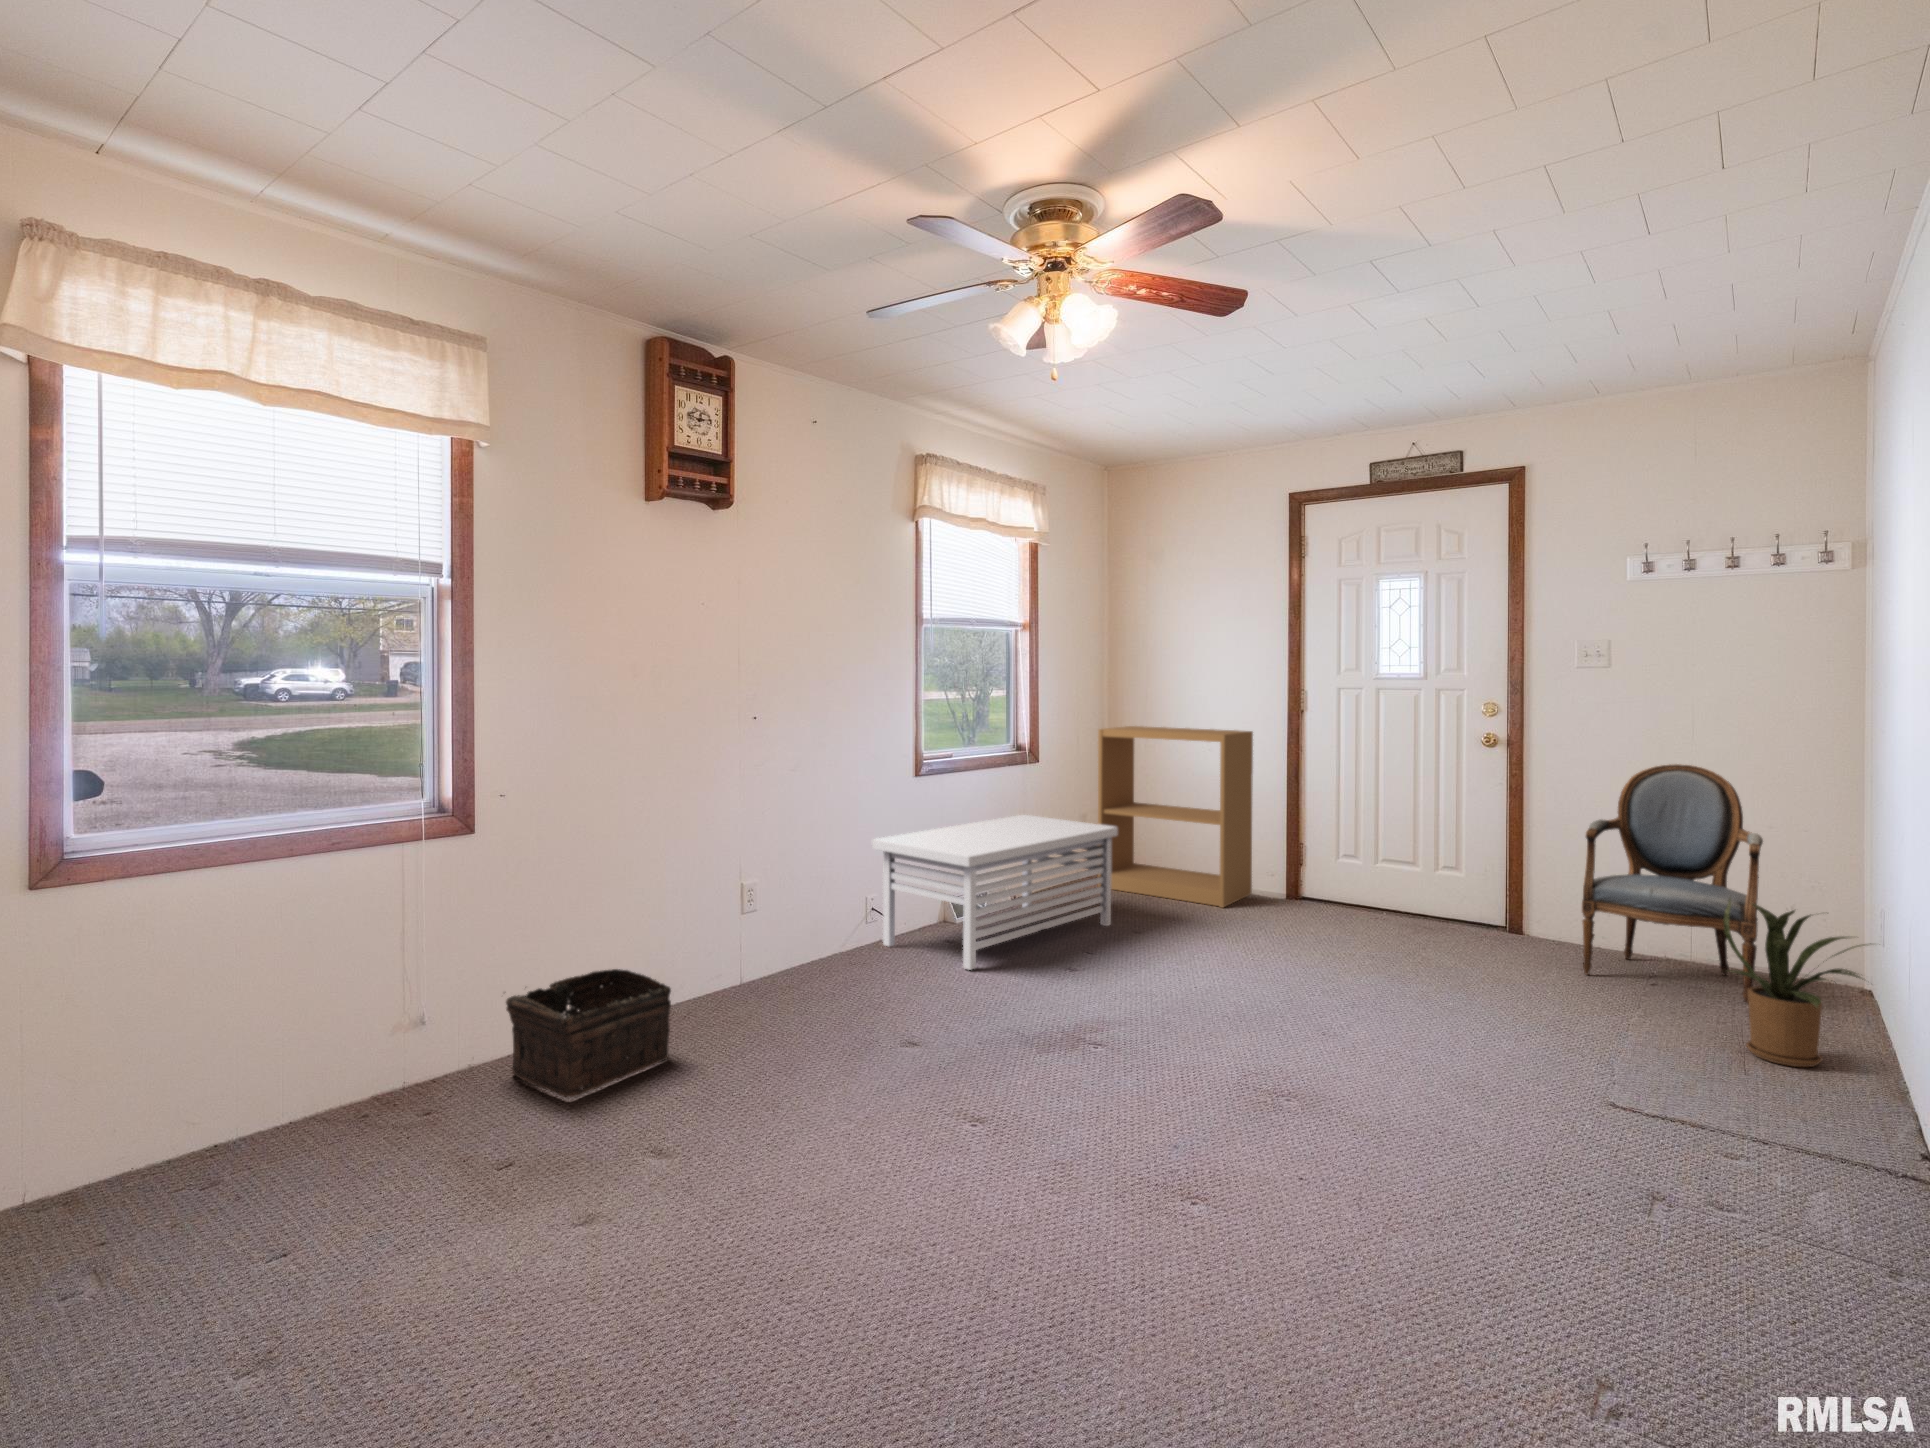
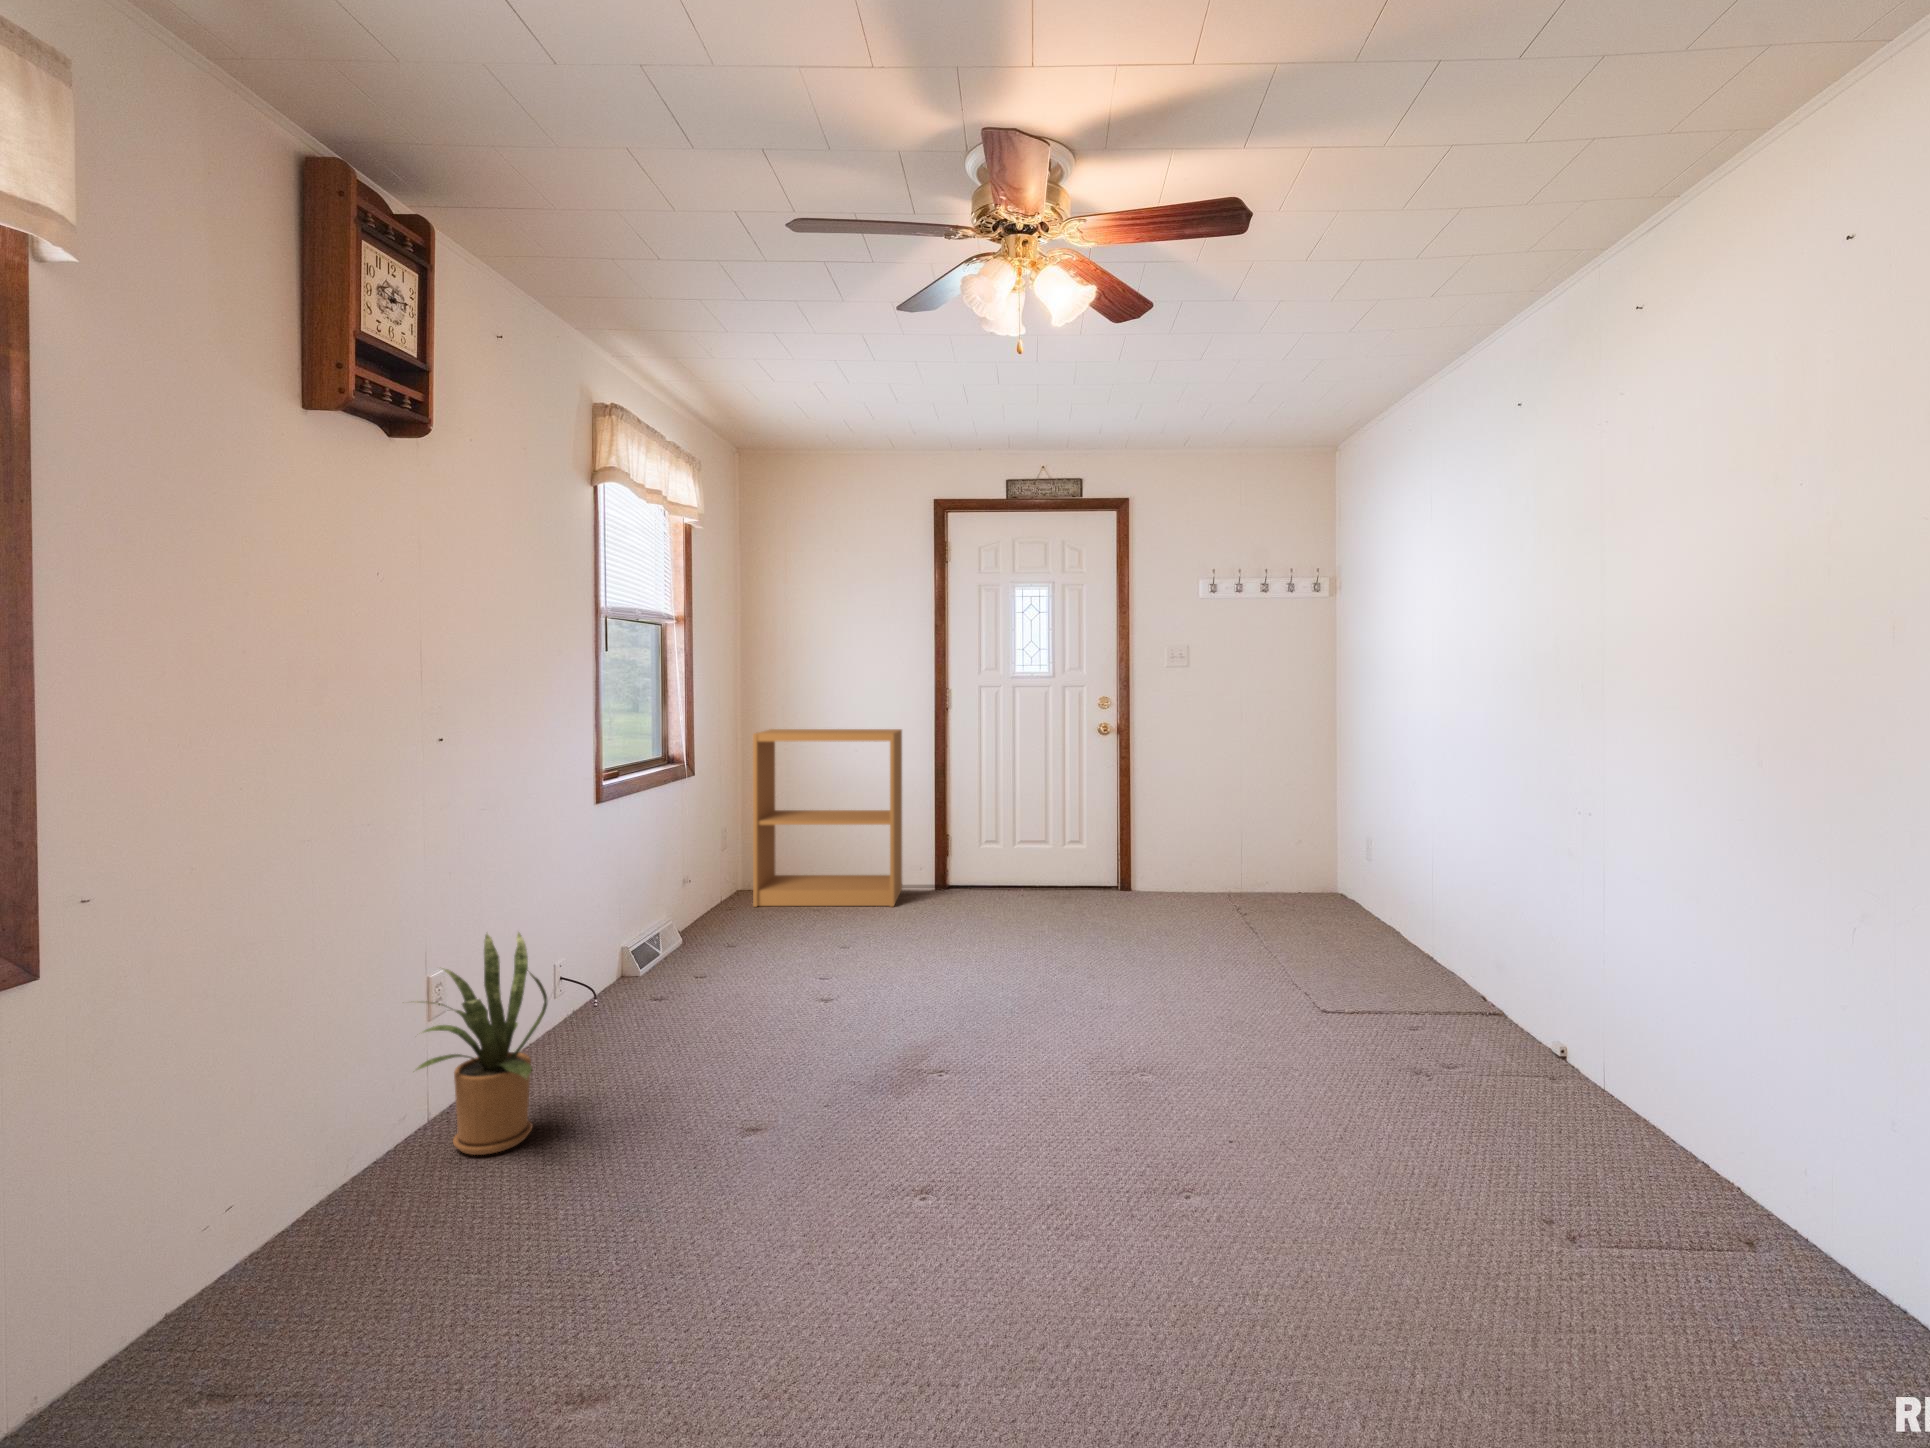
armchair: present [1582,764,1763,1003] -> none [1193,741,1308,915]
storage bench: present [872,815,1118,970] -> none [565,835,816,1023]
house plant: present [1724,898,1866,1067] -> present [416,933,547,1155]
basket: present [506,969,671,1097] -> none [104,1139,439,1382]

